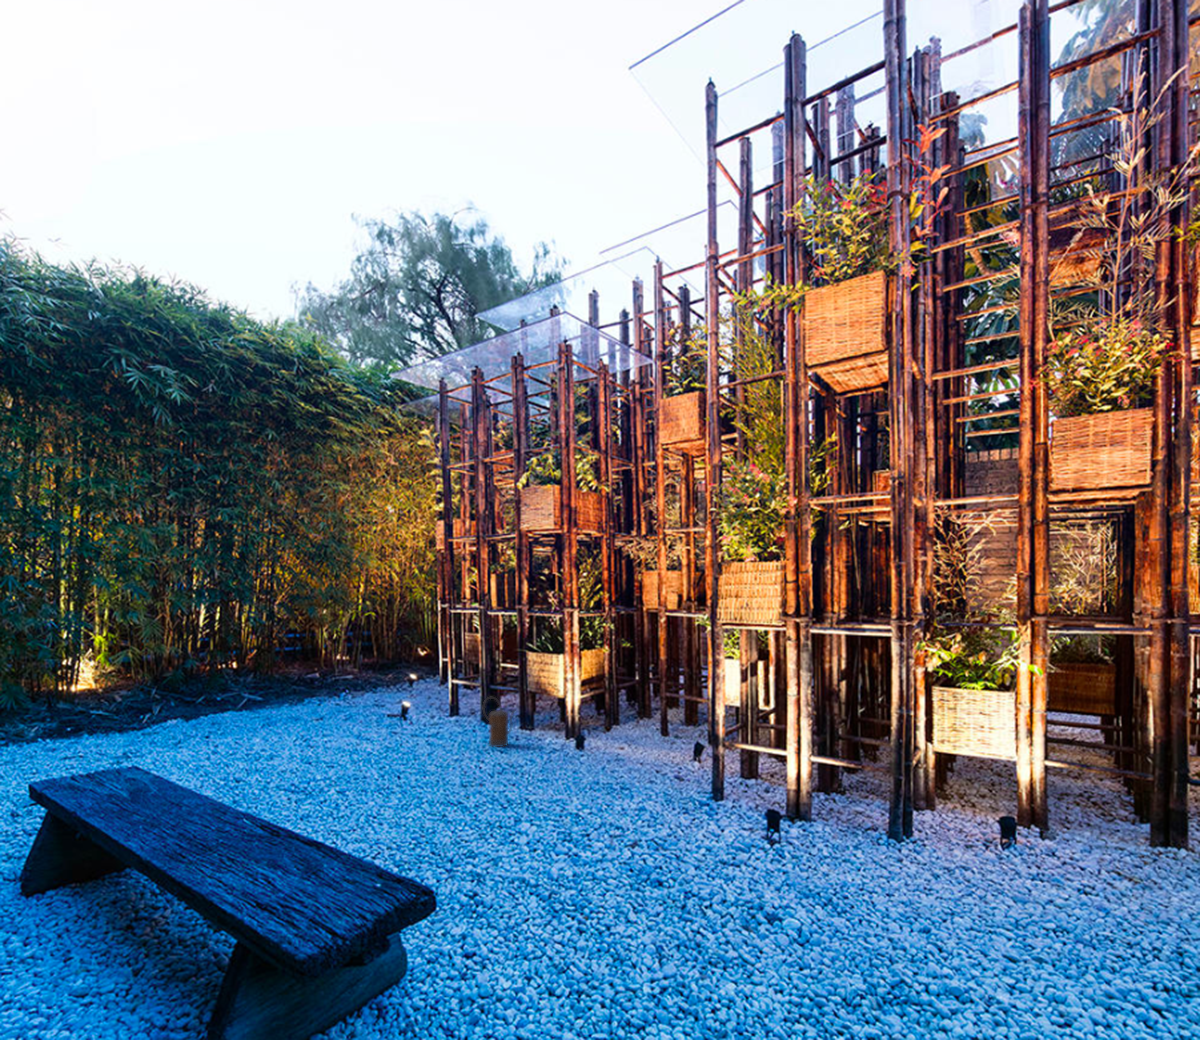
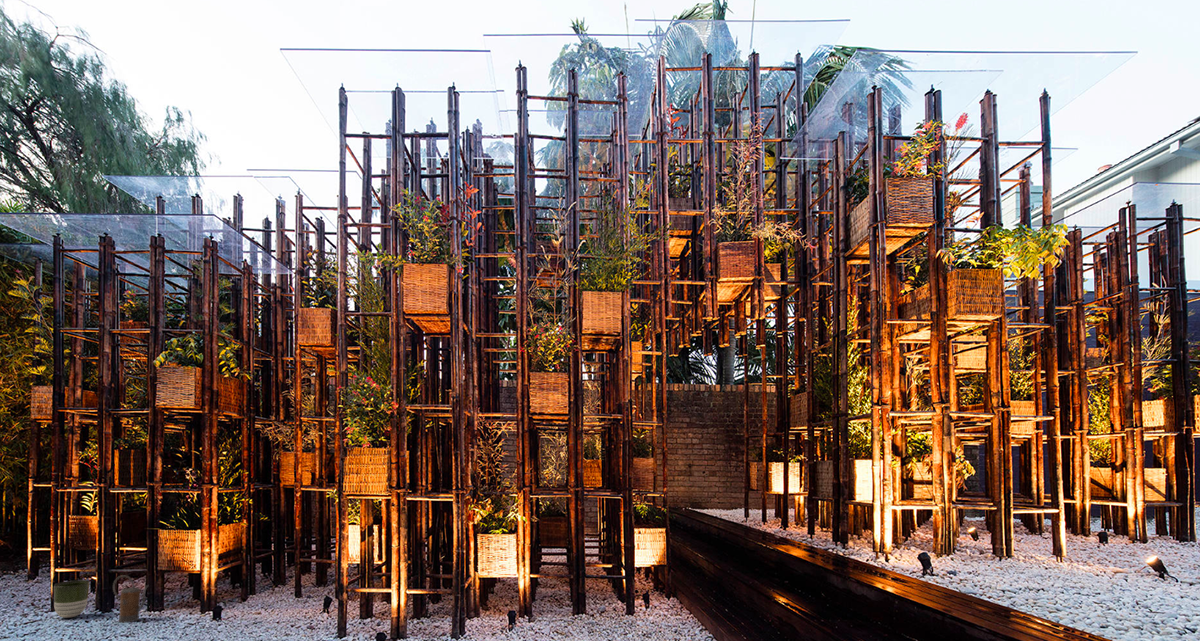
planter: none [432,697,463,735] -> present [54,580,90,618]

